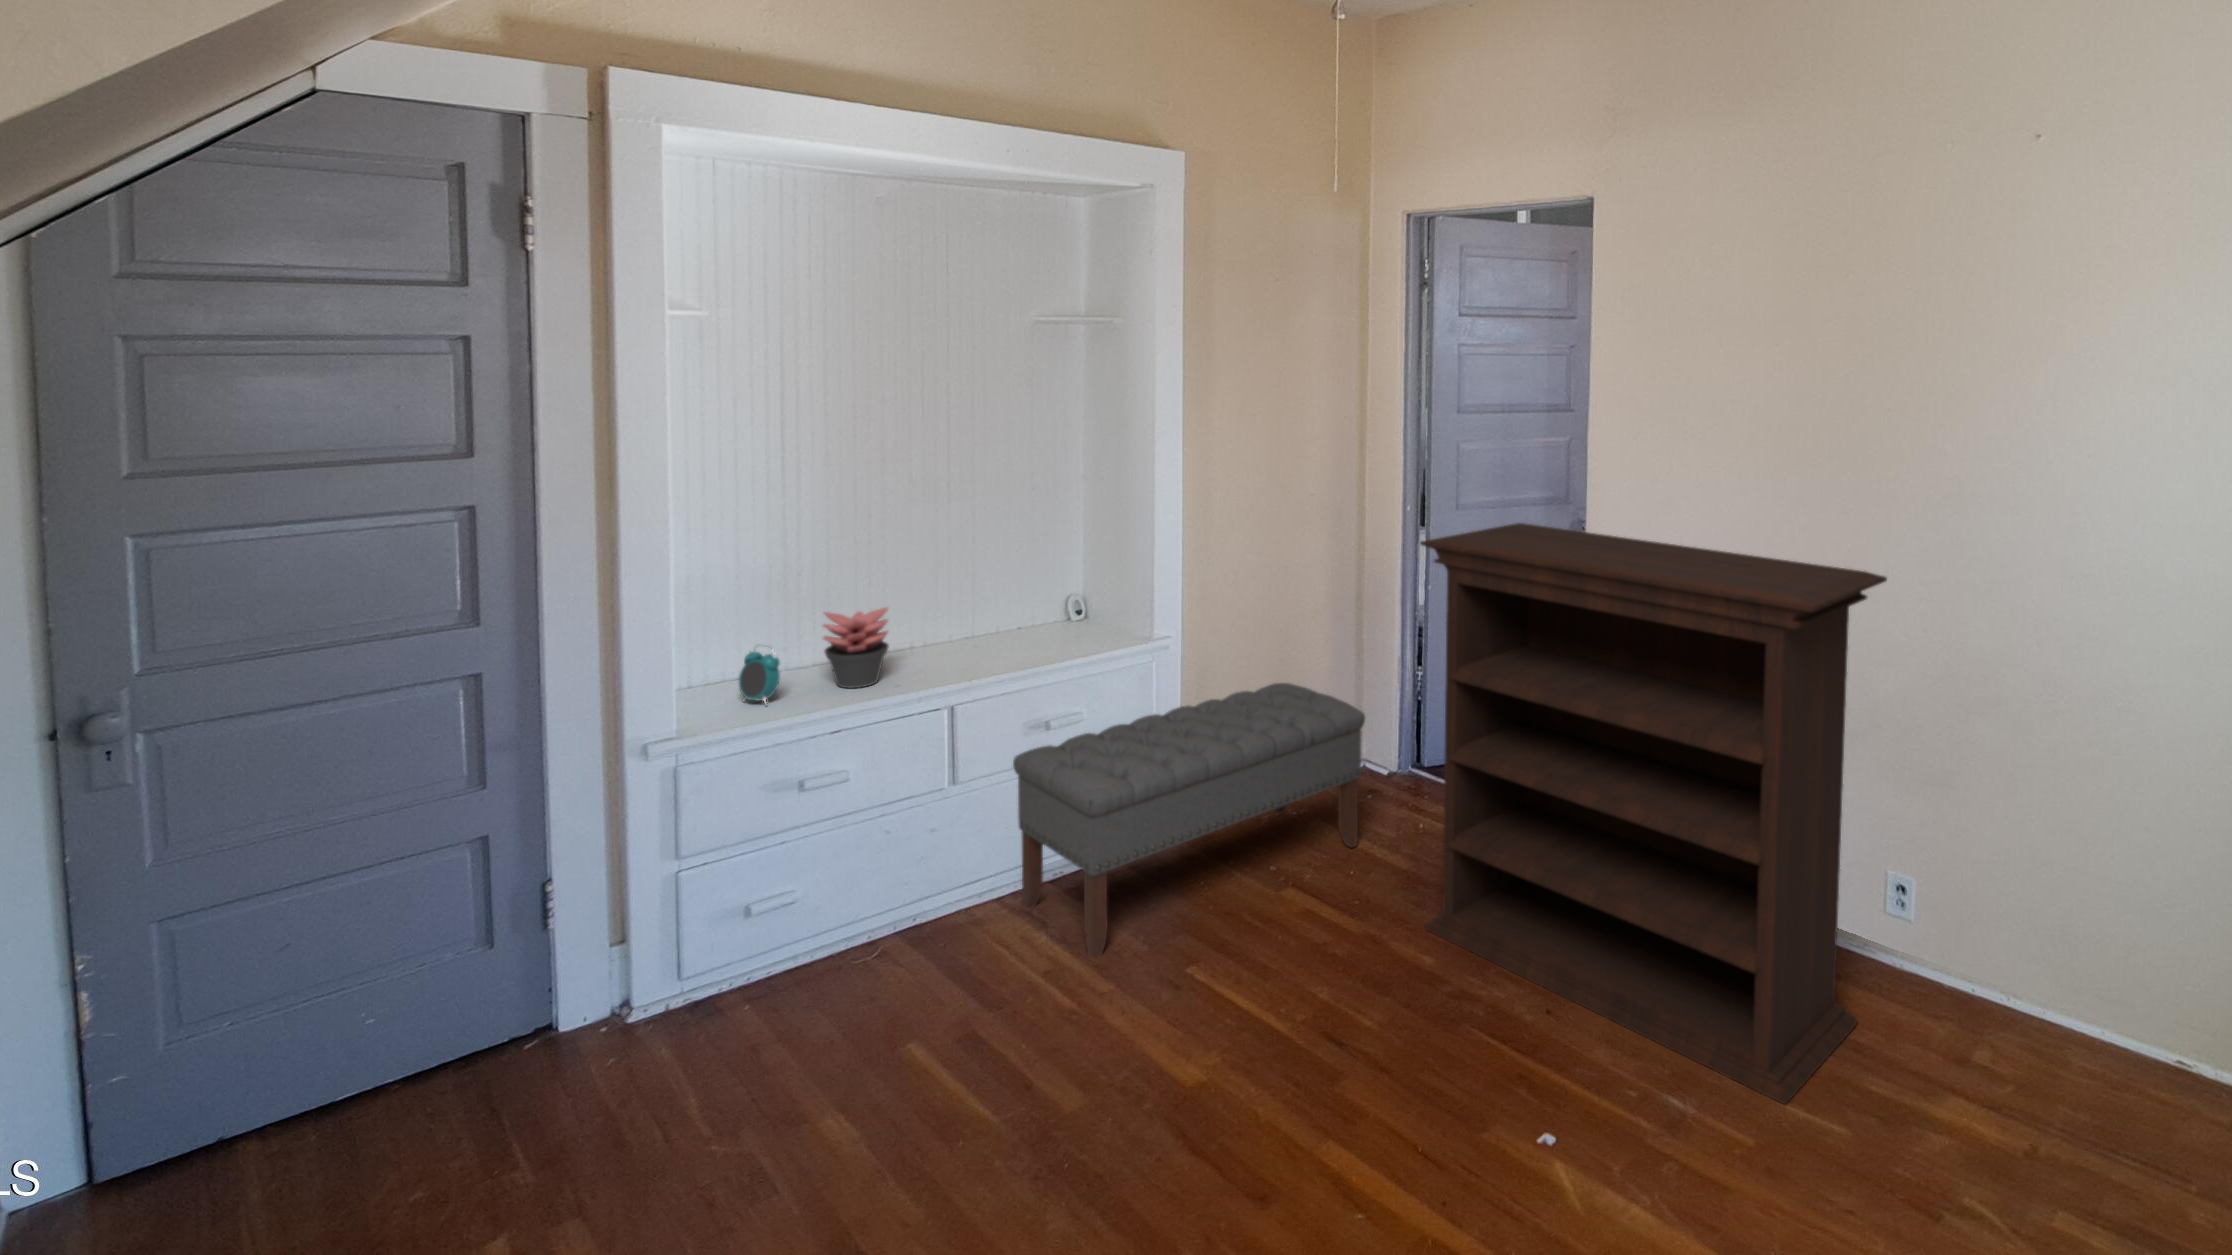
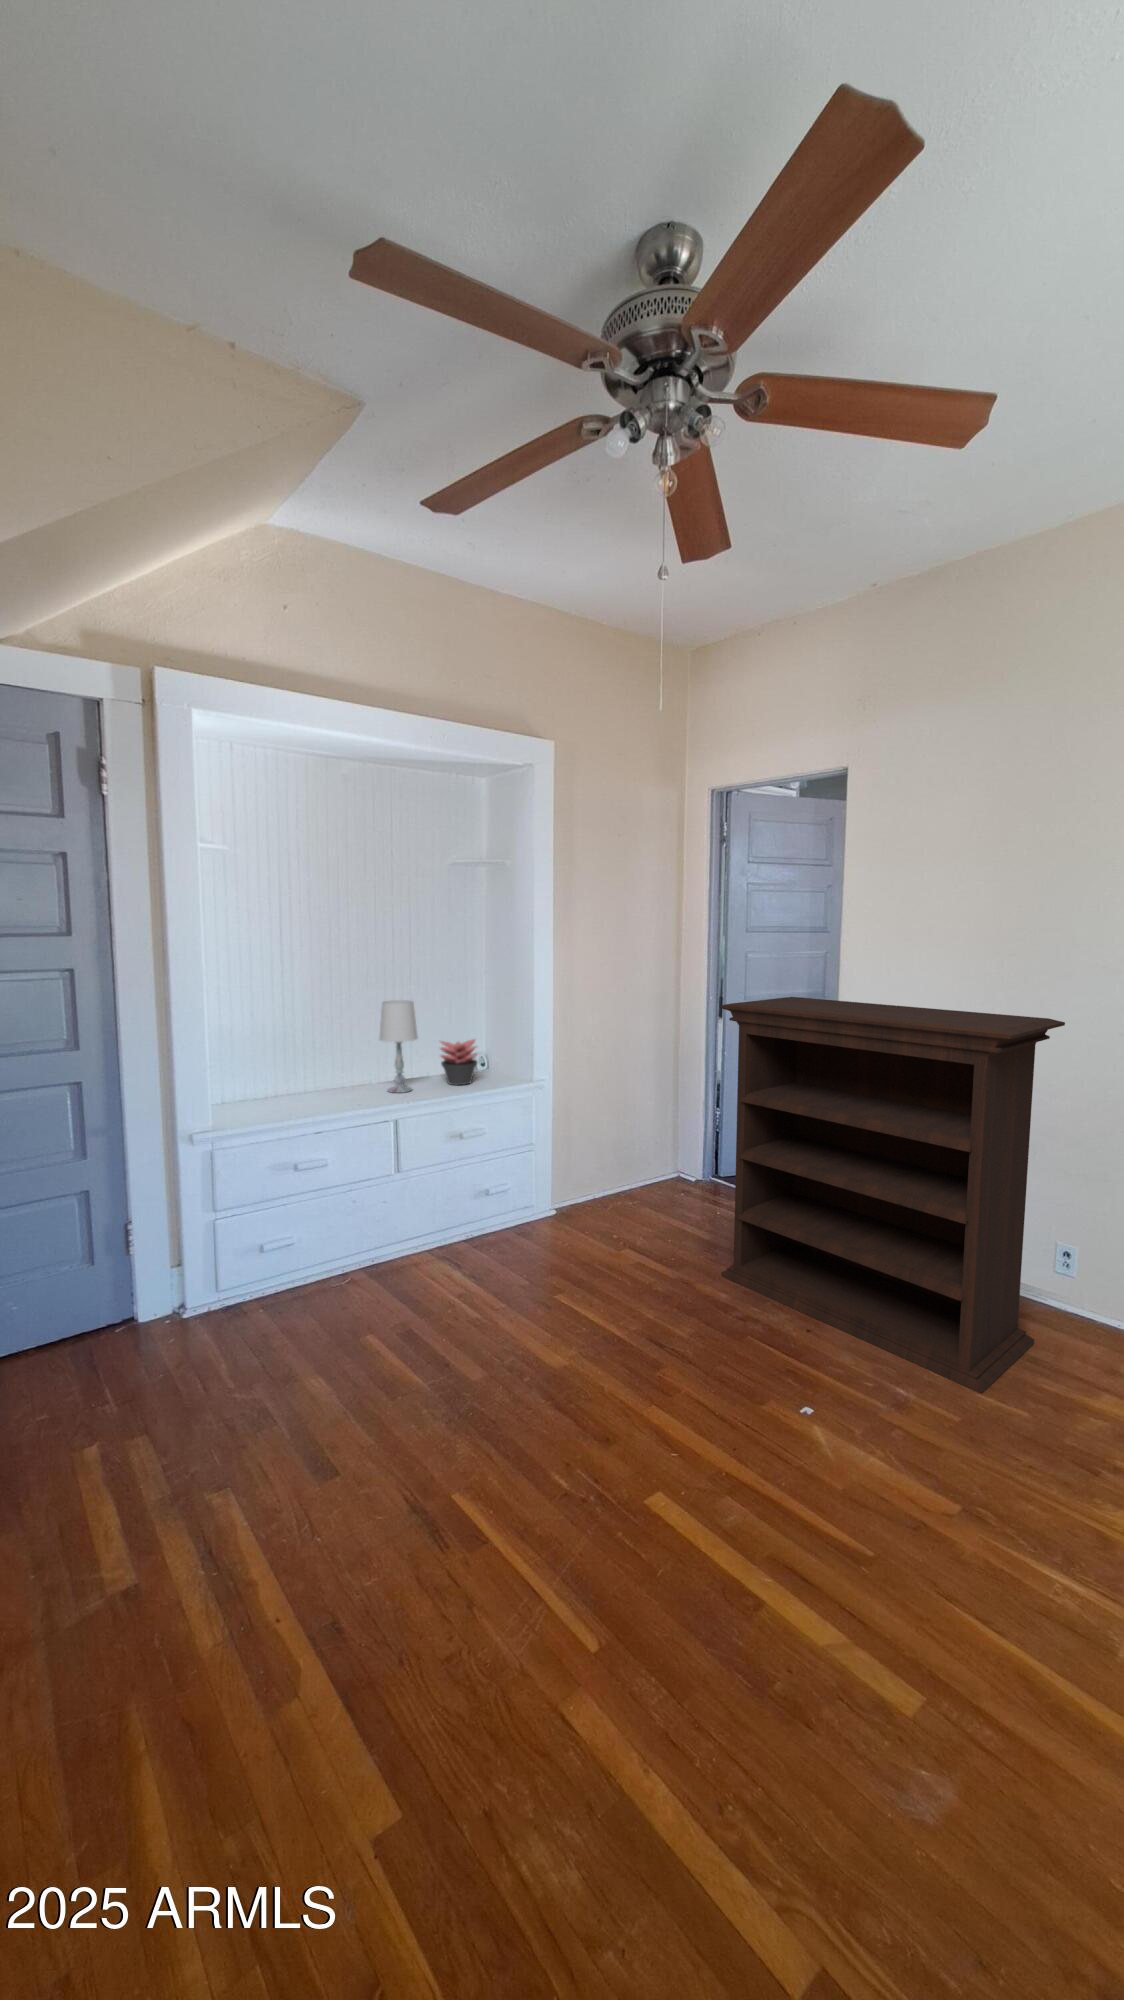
table lamp: none [927,525,984,664] -> present [380,1000,418,1093]
succulent plant: present [823,608,889,688] -> present [440,1039,477,1085]
alarm clock: present [739,646,780,705] -> none [253,1074,280,1114]
bench: present [1013,683,1365,958] -> none [438,1114,680,1288]

